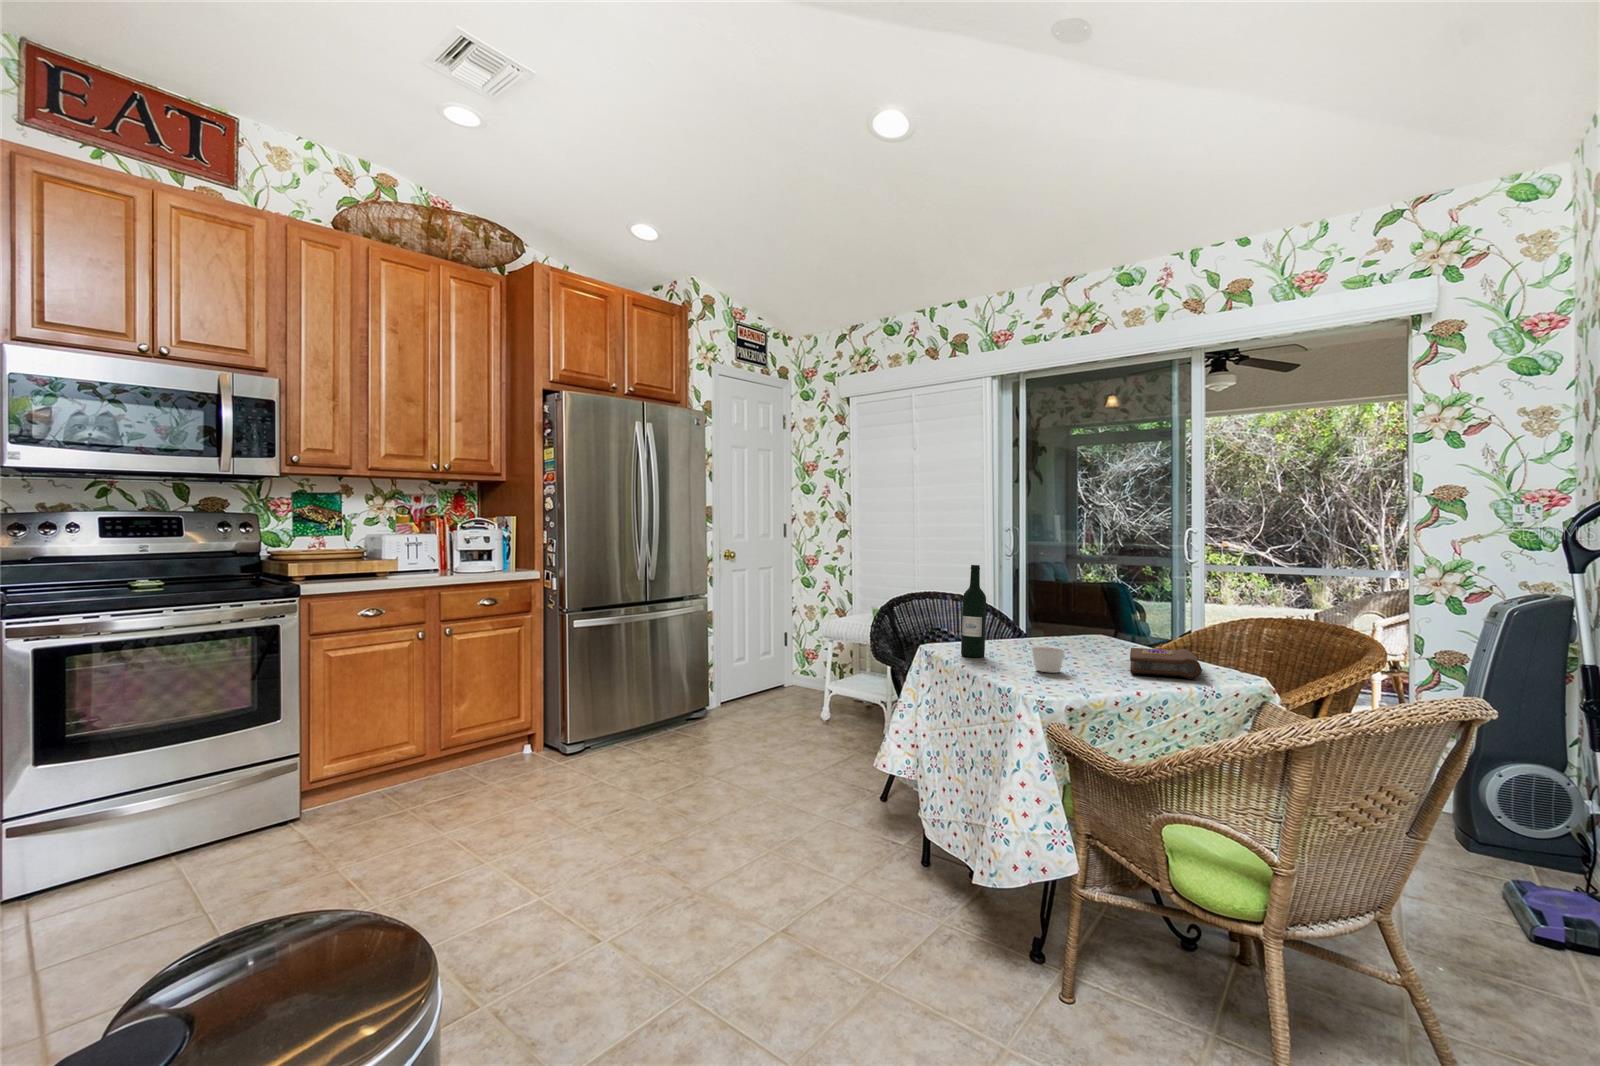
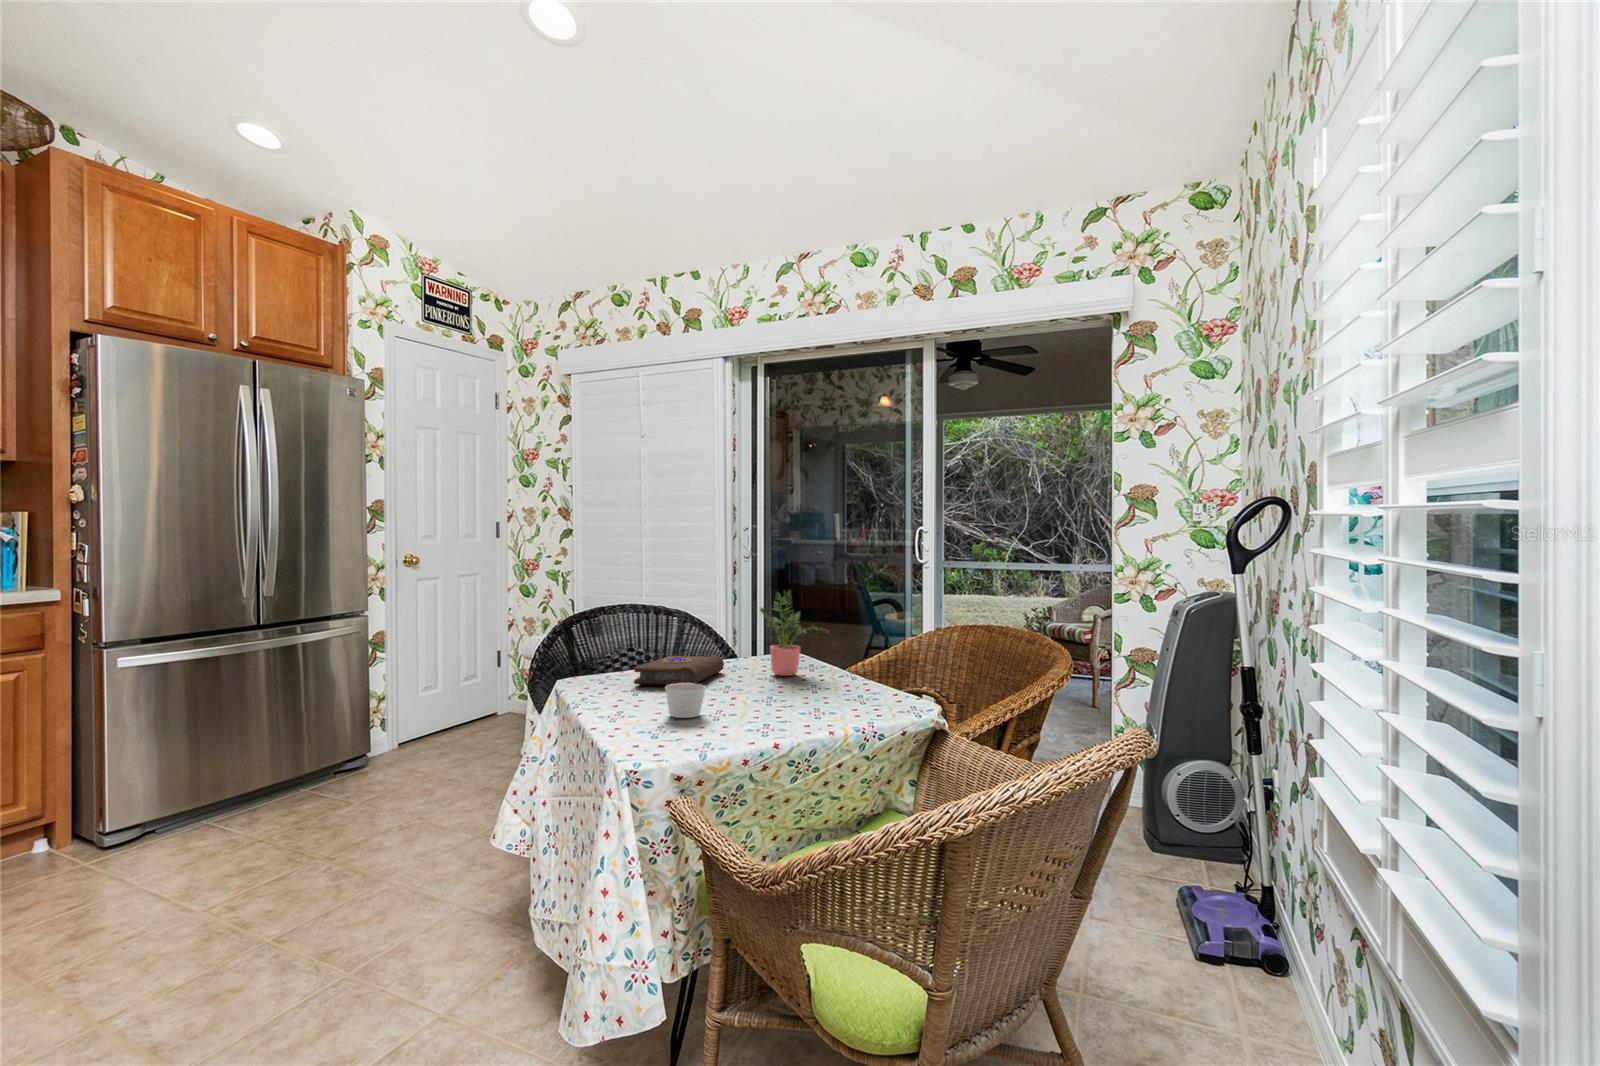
wine bottle: present [961,565,986,657] -> none [600,577,633,697]
potted plant: none [1080,578,1140,650] -> present [760,590,829,676]
book: present [1130,648,1202,679] -> present [634,655,724,685]

